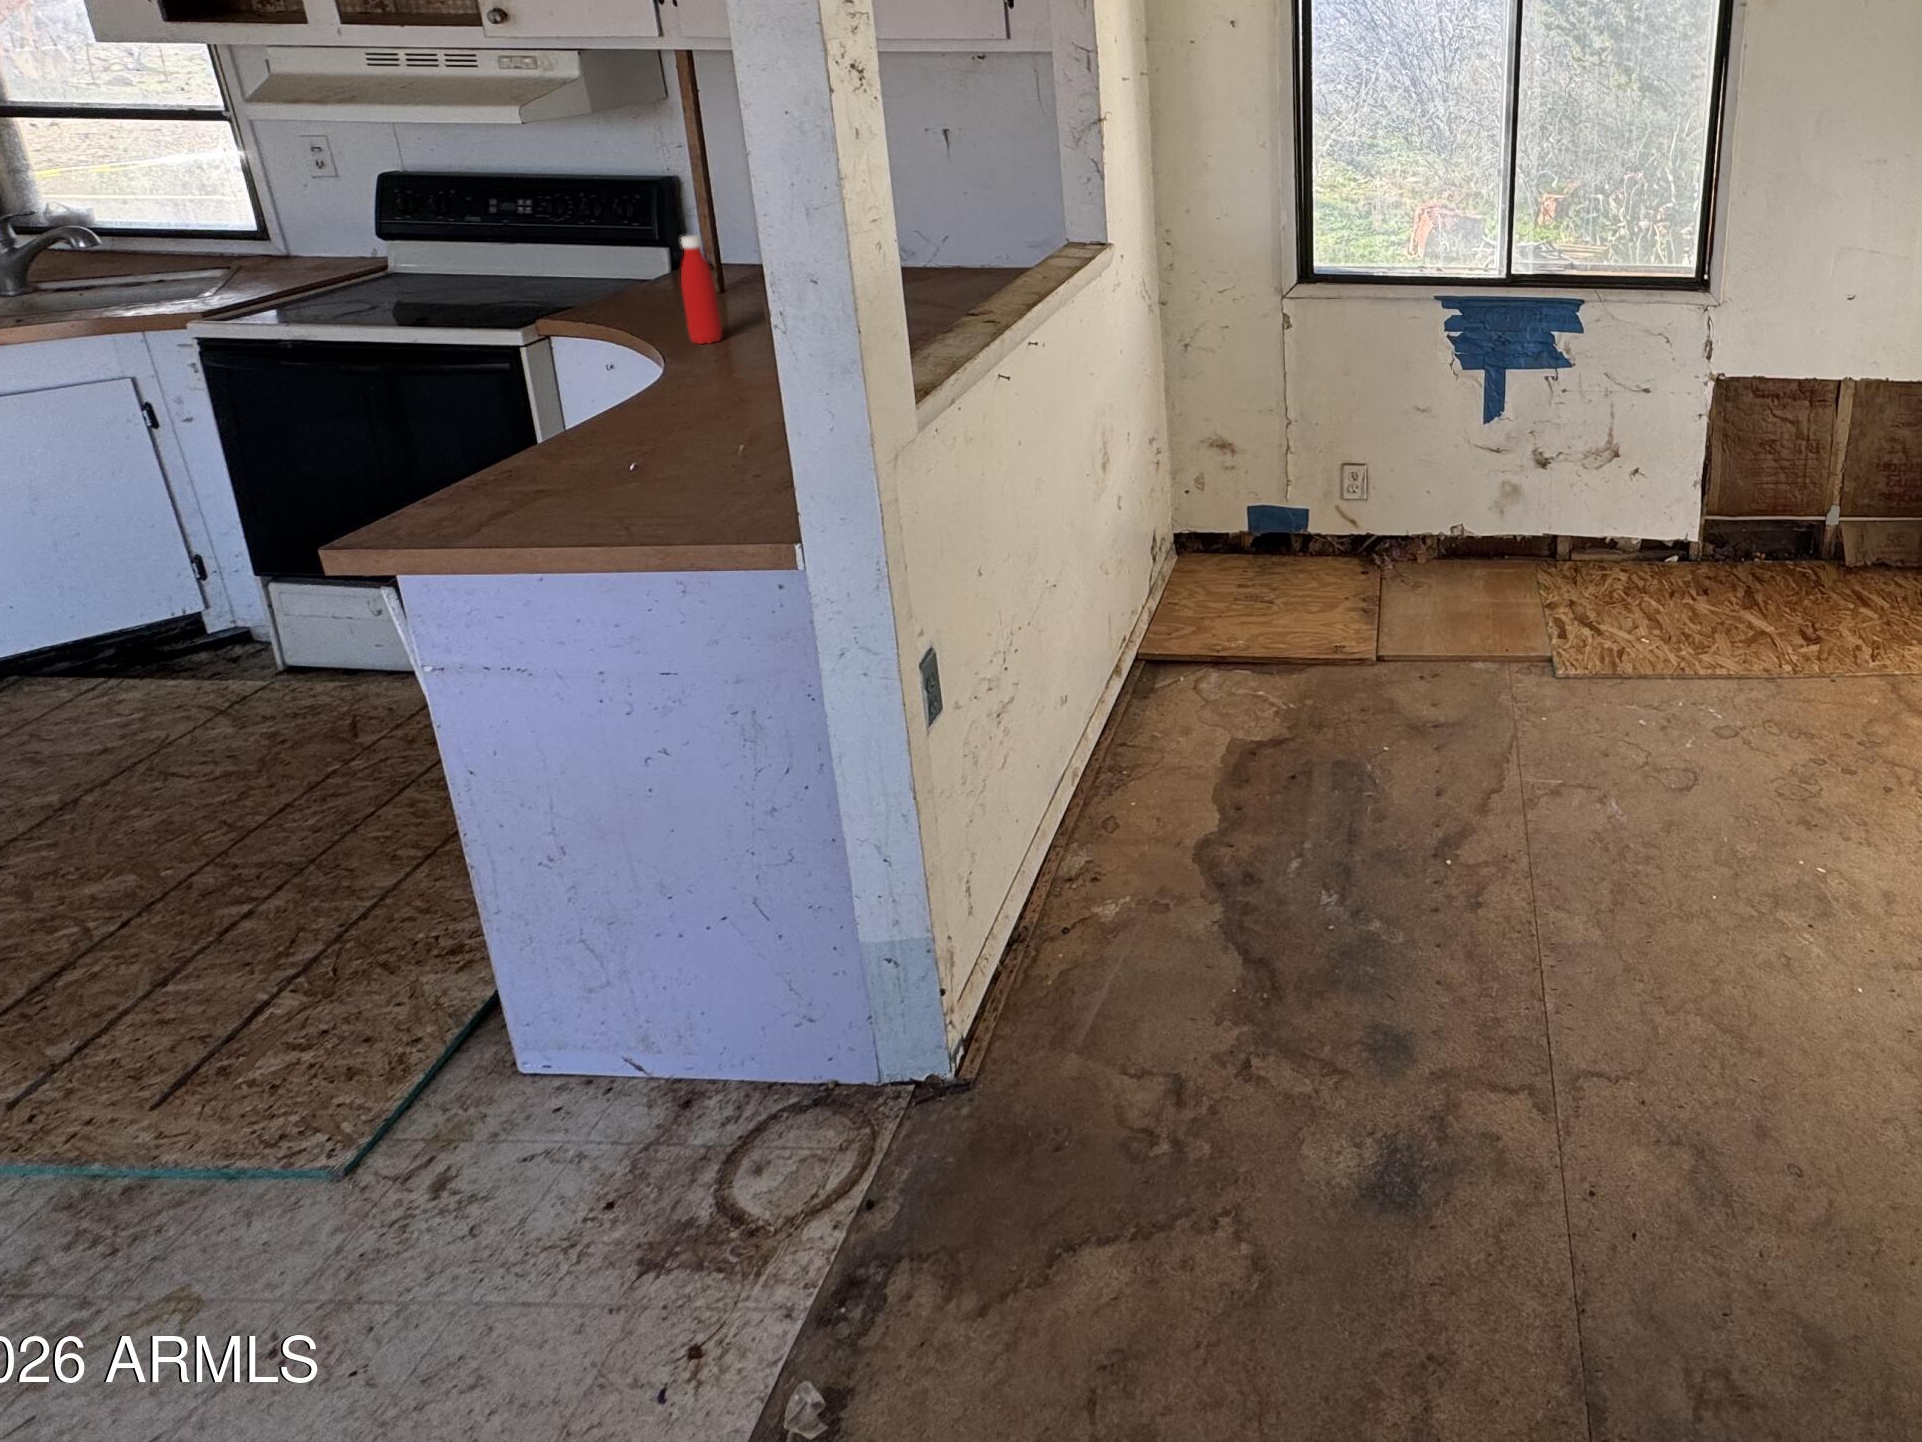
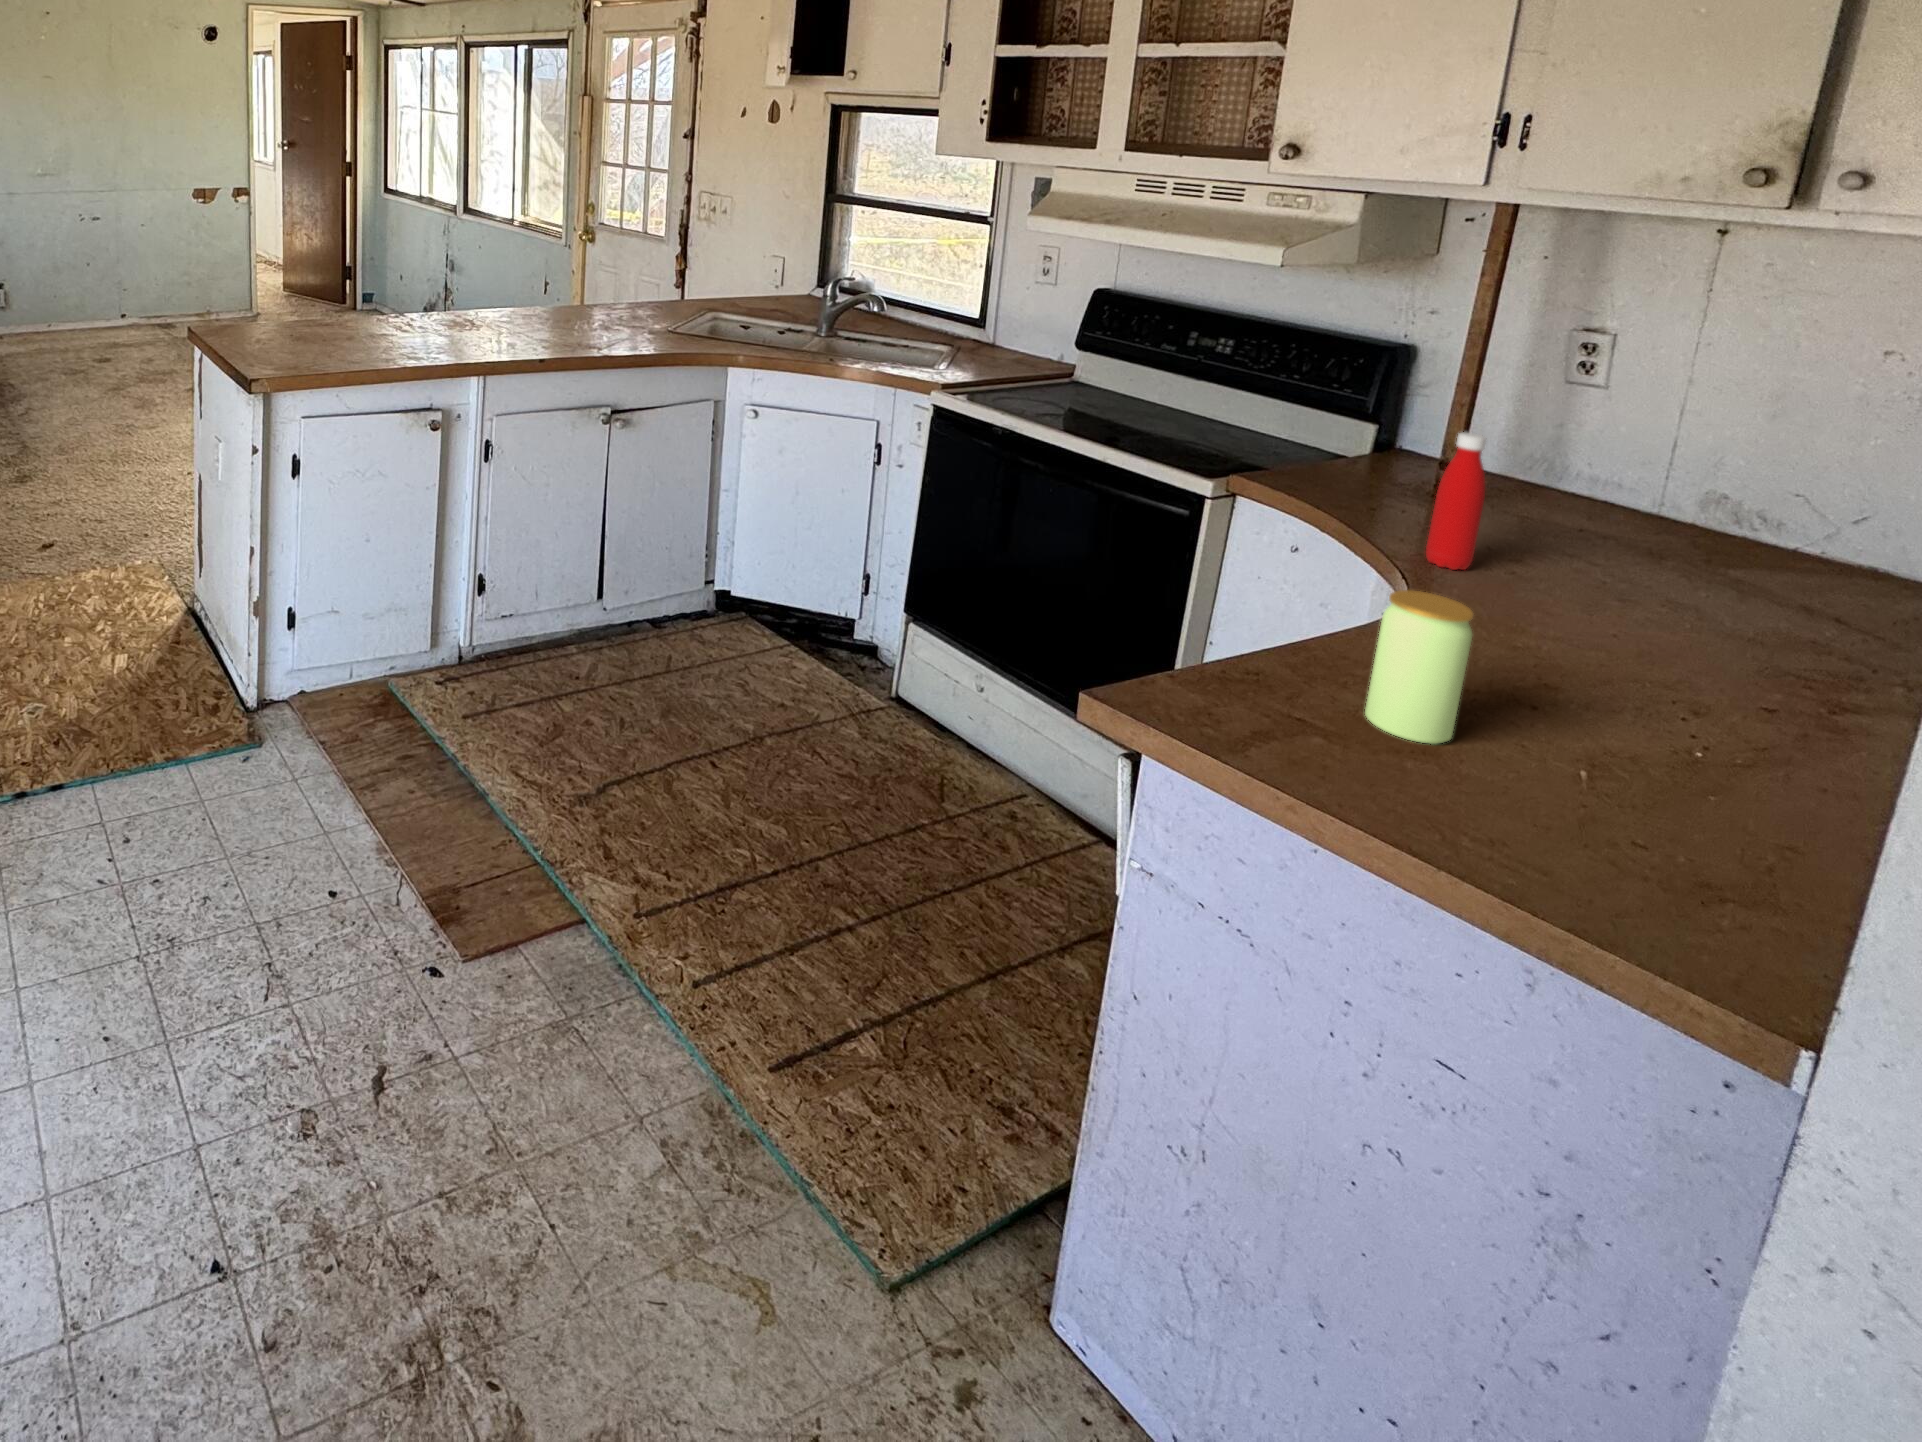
jar: none [588,354,667,469] -> present [1365,590,1473,744]

